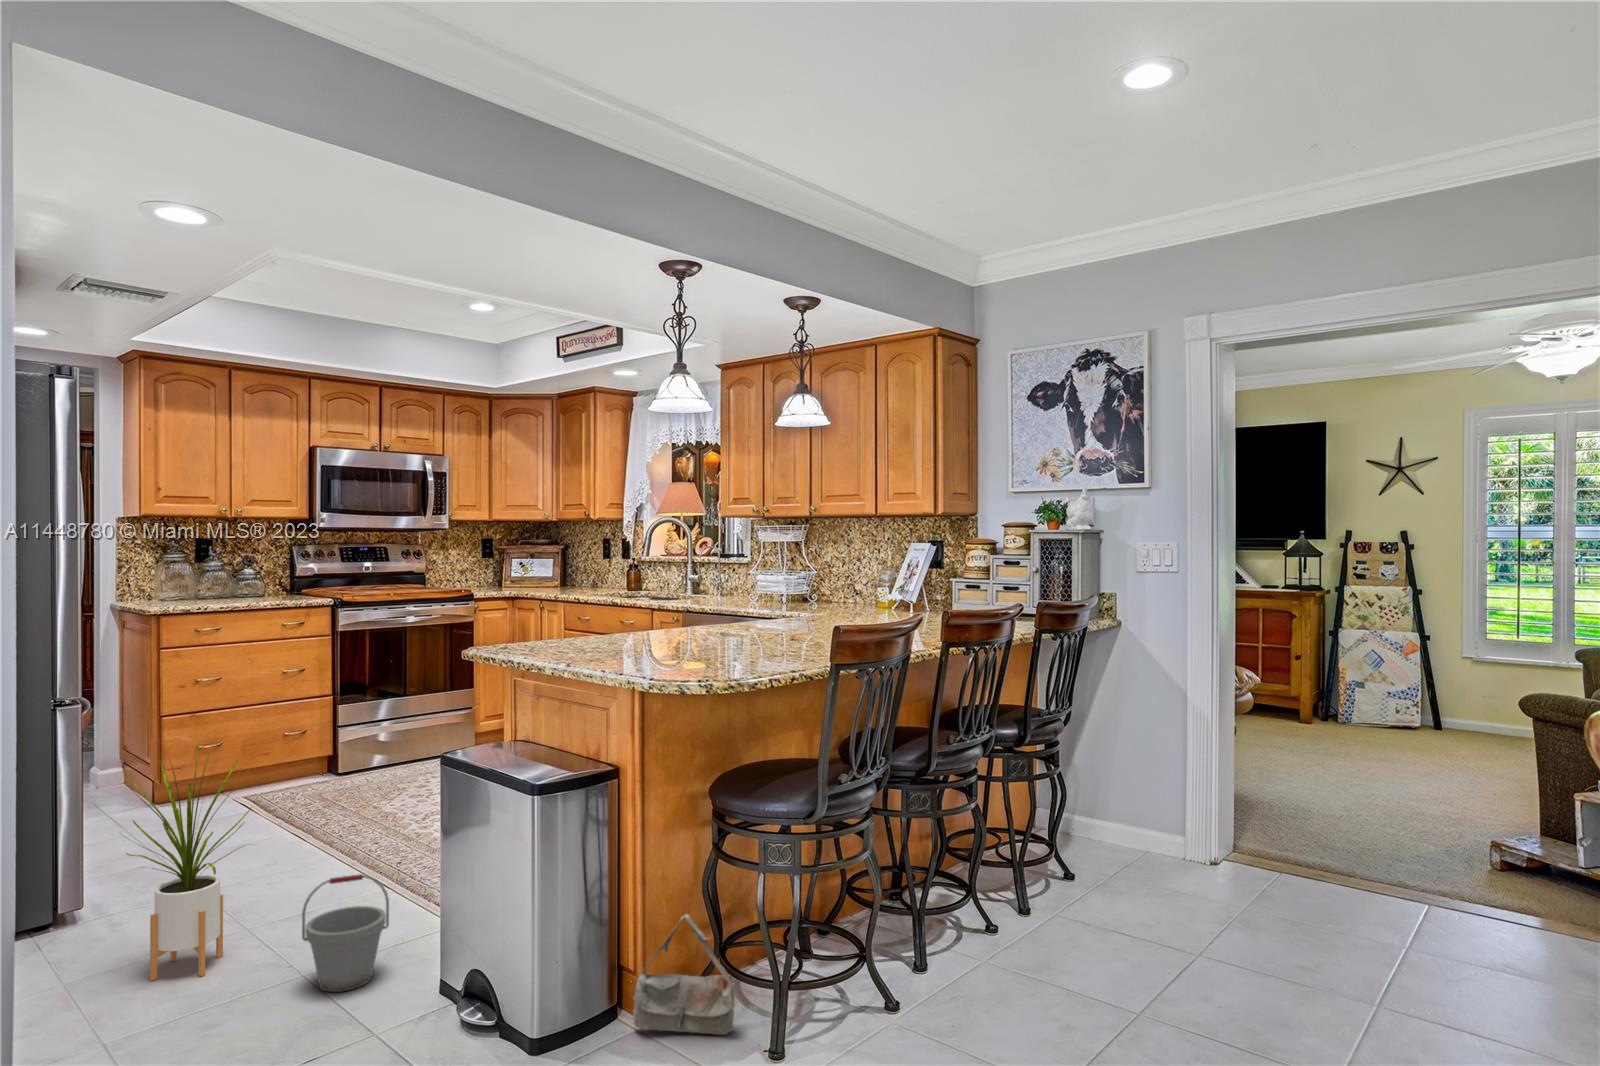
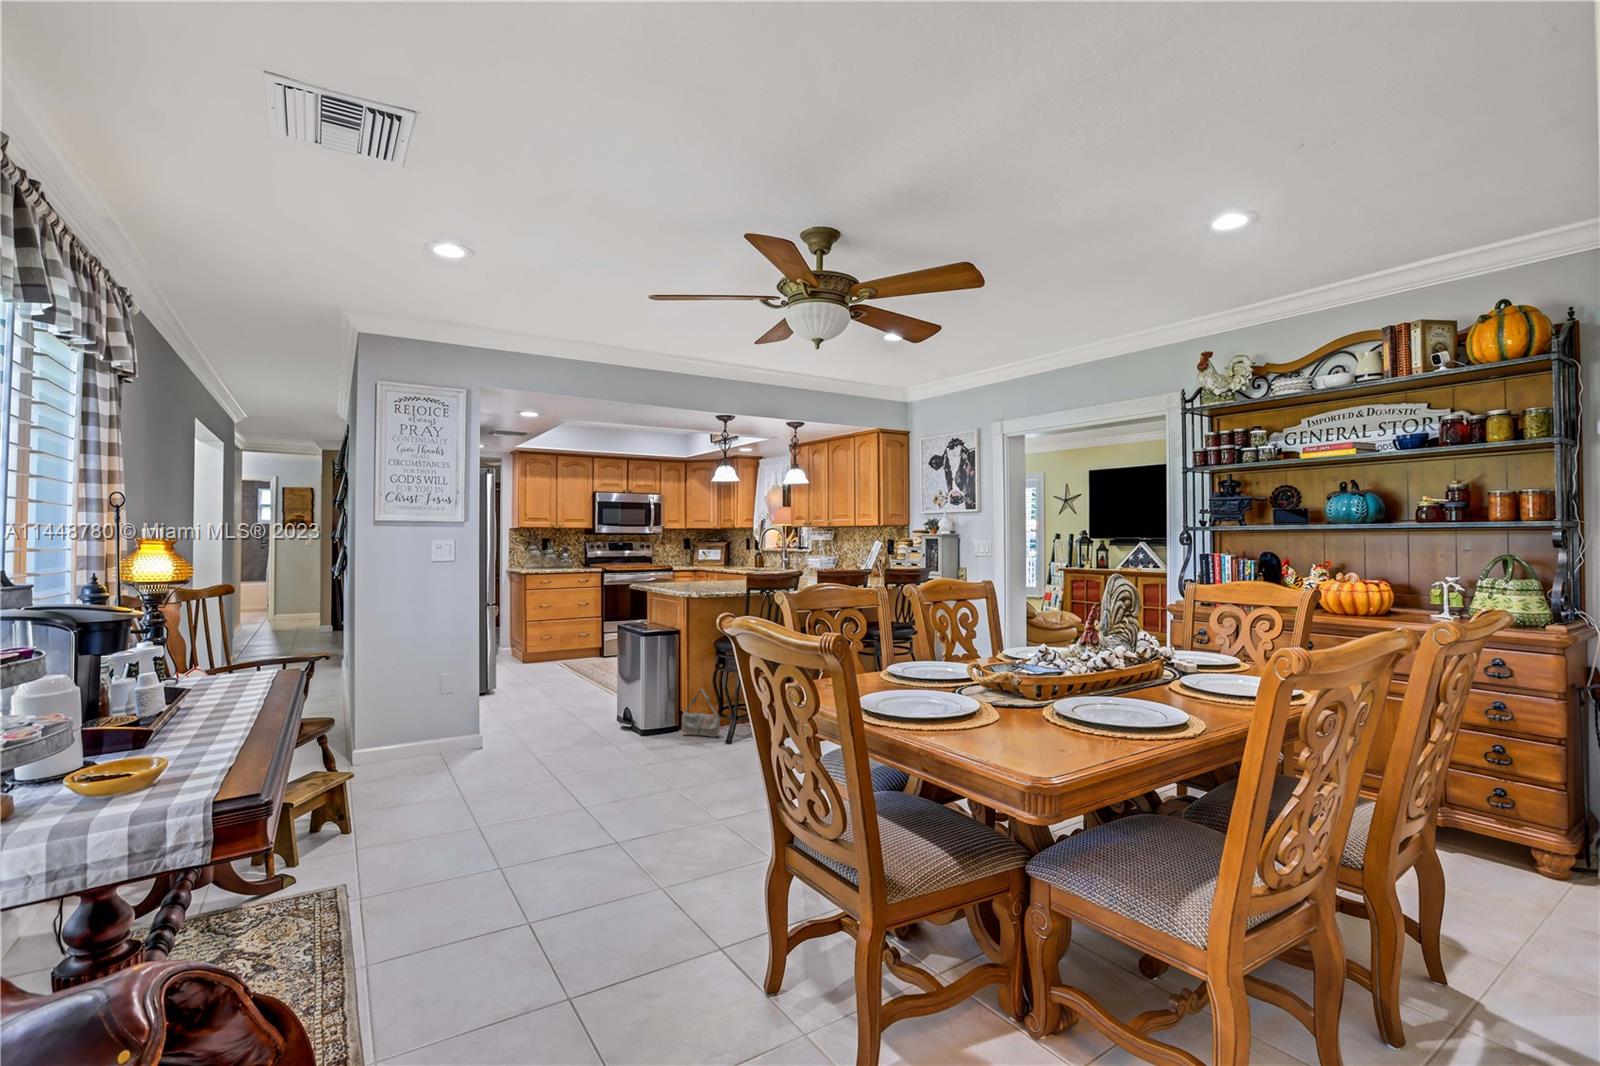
house plant: present [124,745,252,980] -> none [506,621,556,711]
bucket: present [302,874,389,992] -> none [569,674,601,718]

